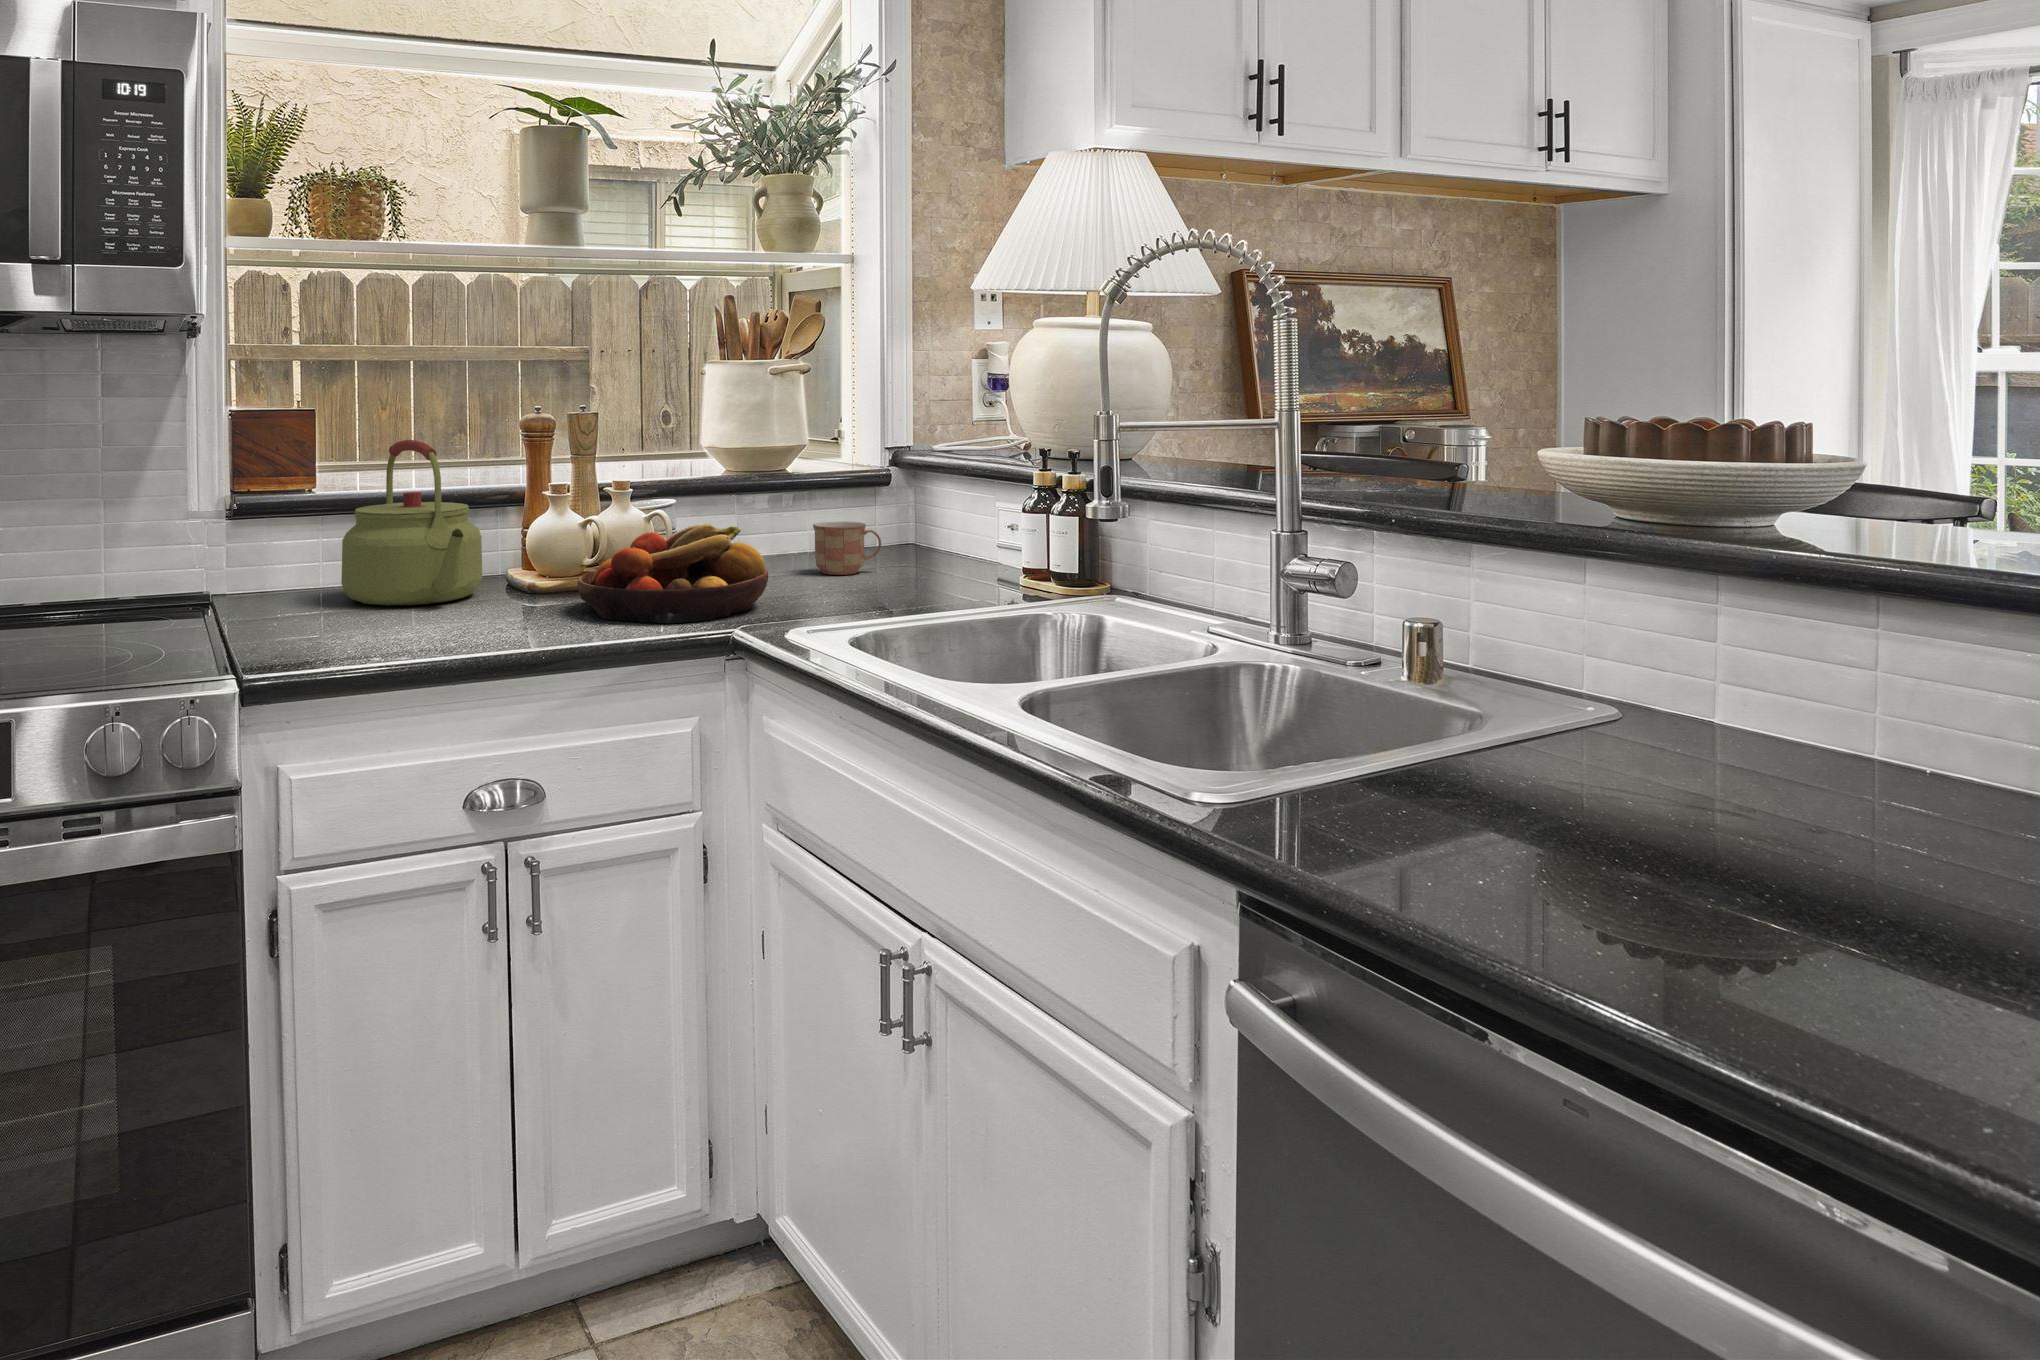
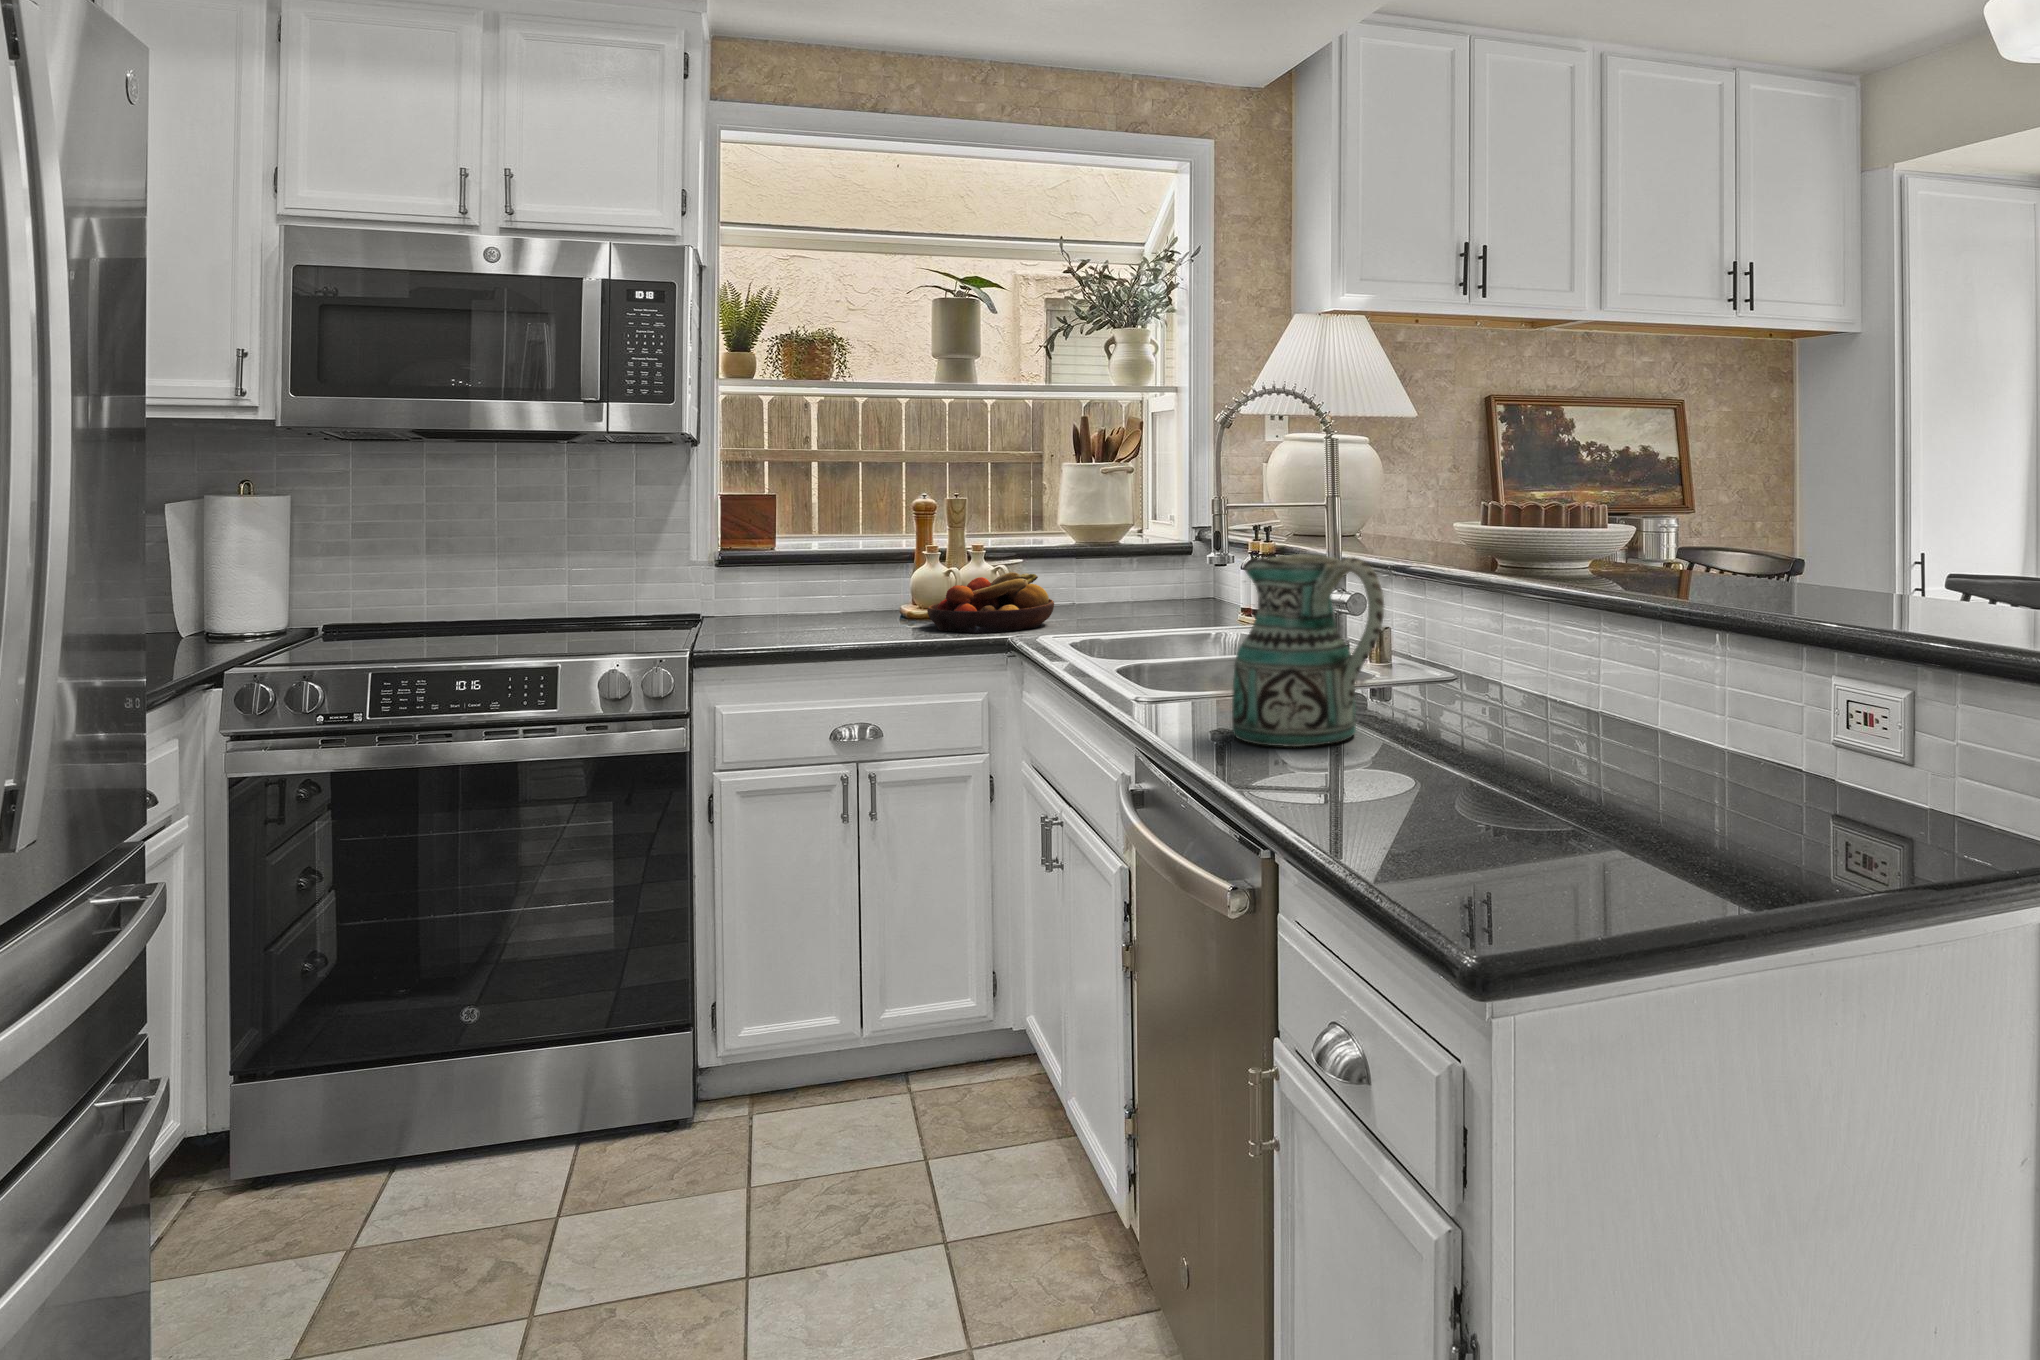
kettle: present [341,440,482,606] -> none [787,516,880,622]
mug: present [813,521,881,575] -> none [1113,576,1161,612]
ceramic pitcher: none [1578,534,2009,975] -> present [1232,554,1384,747]

